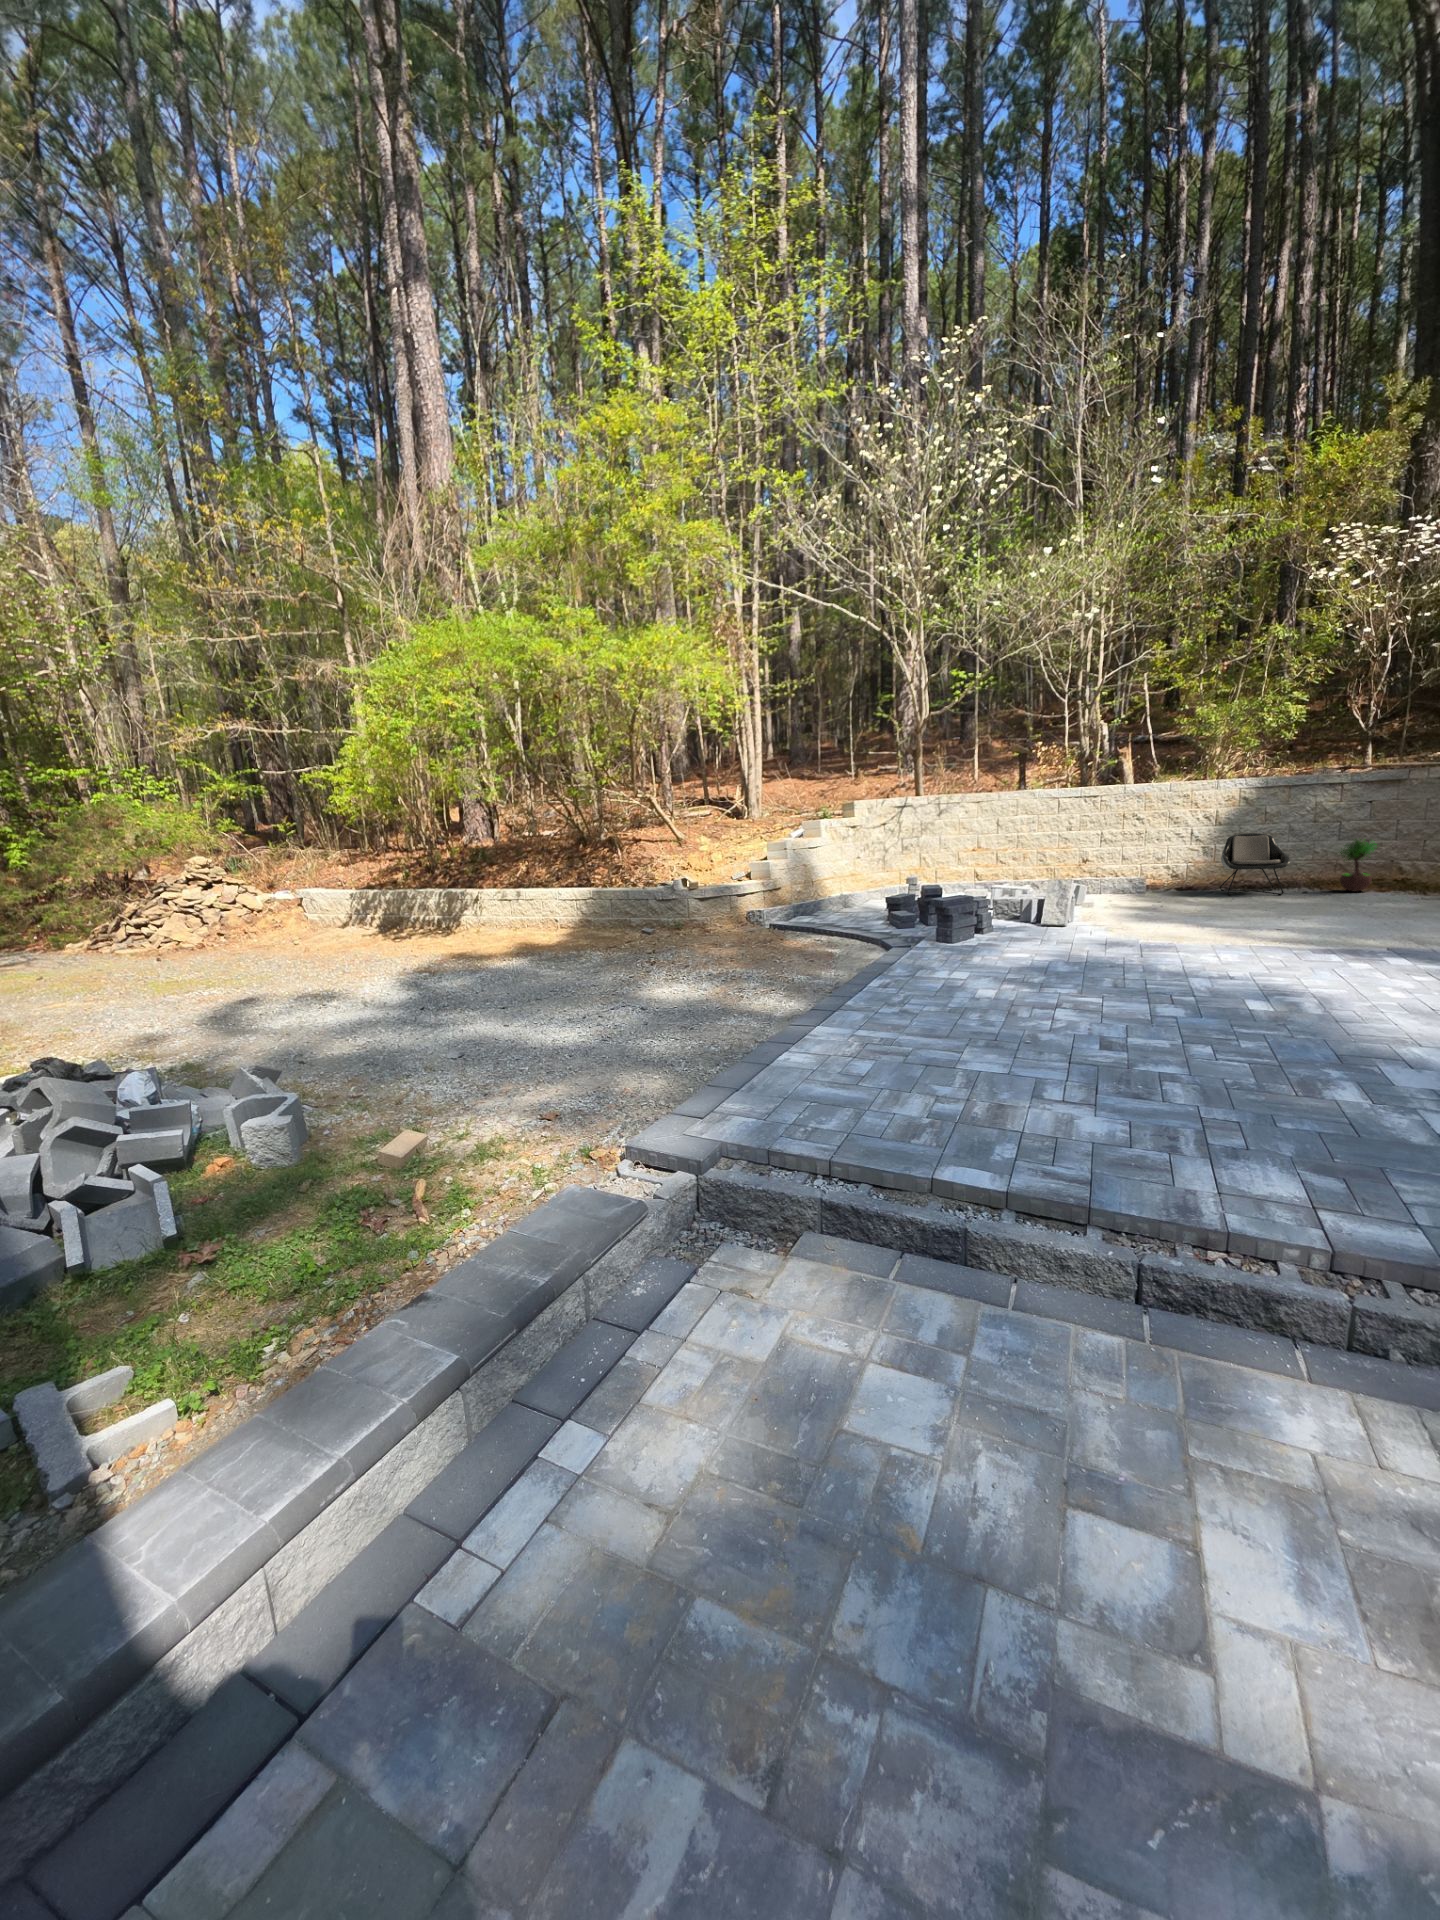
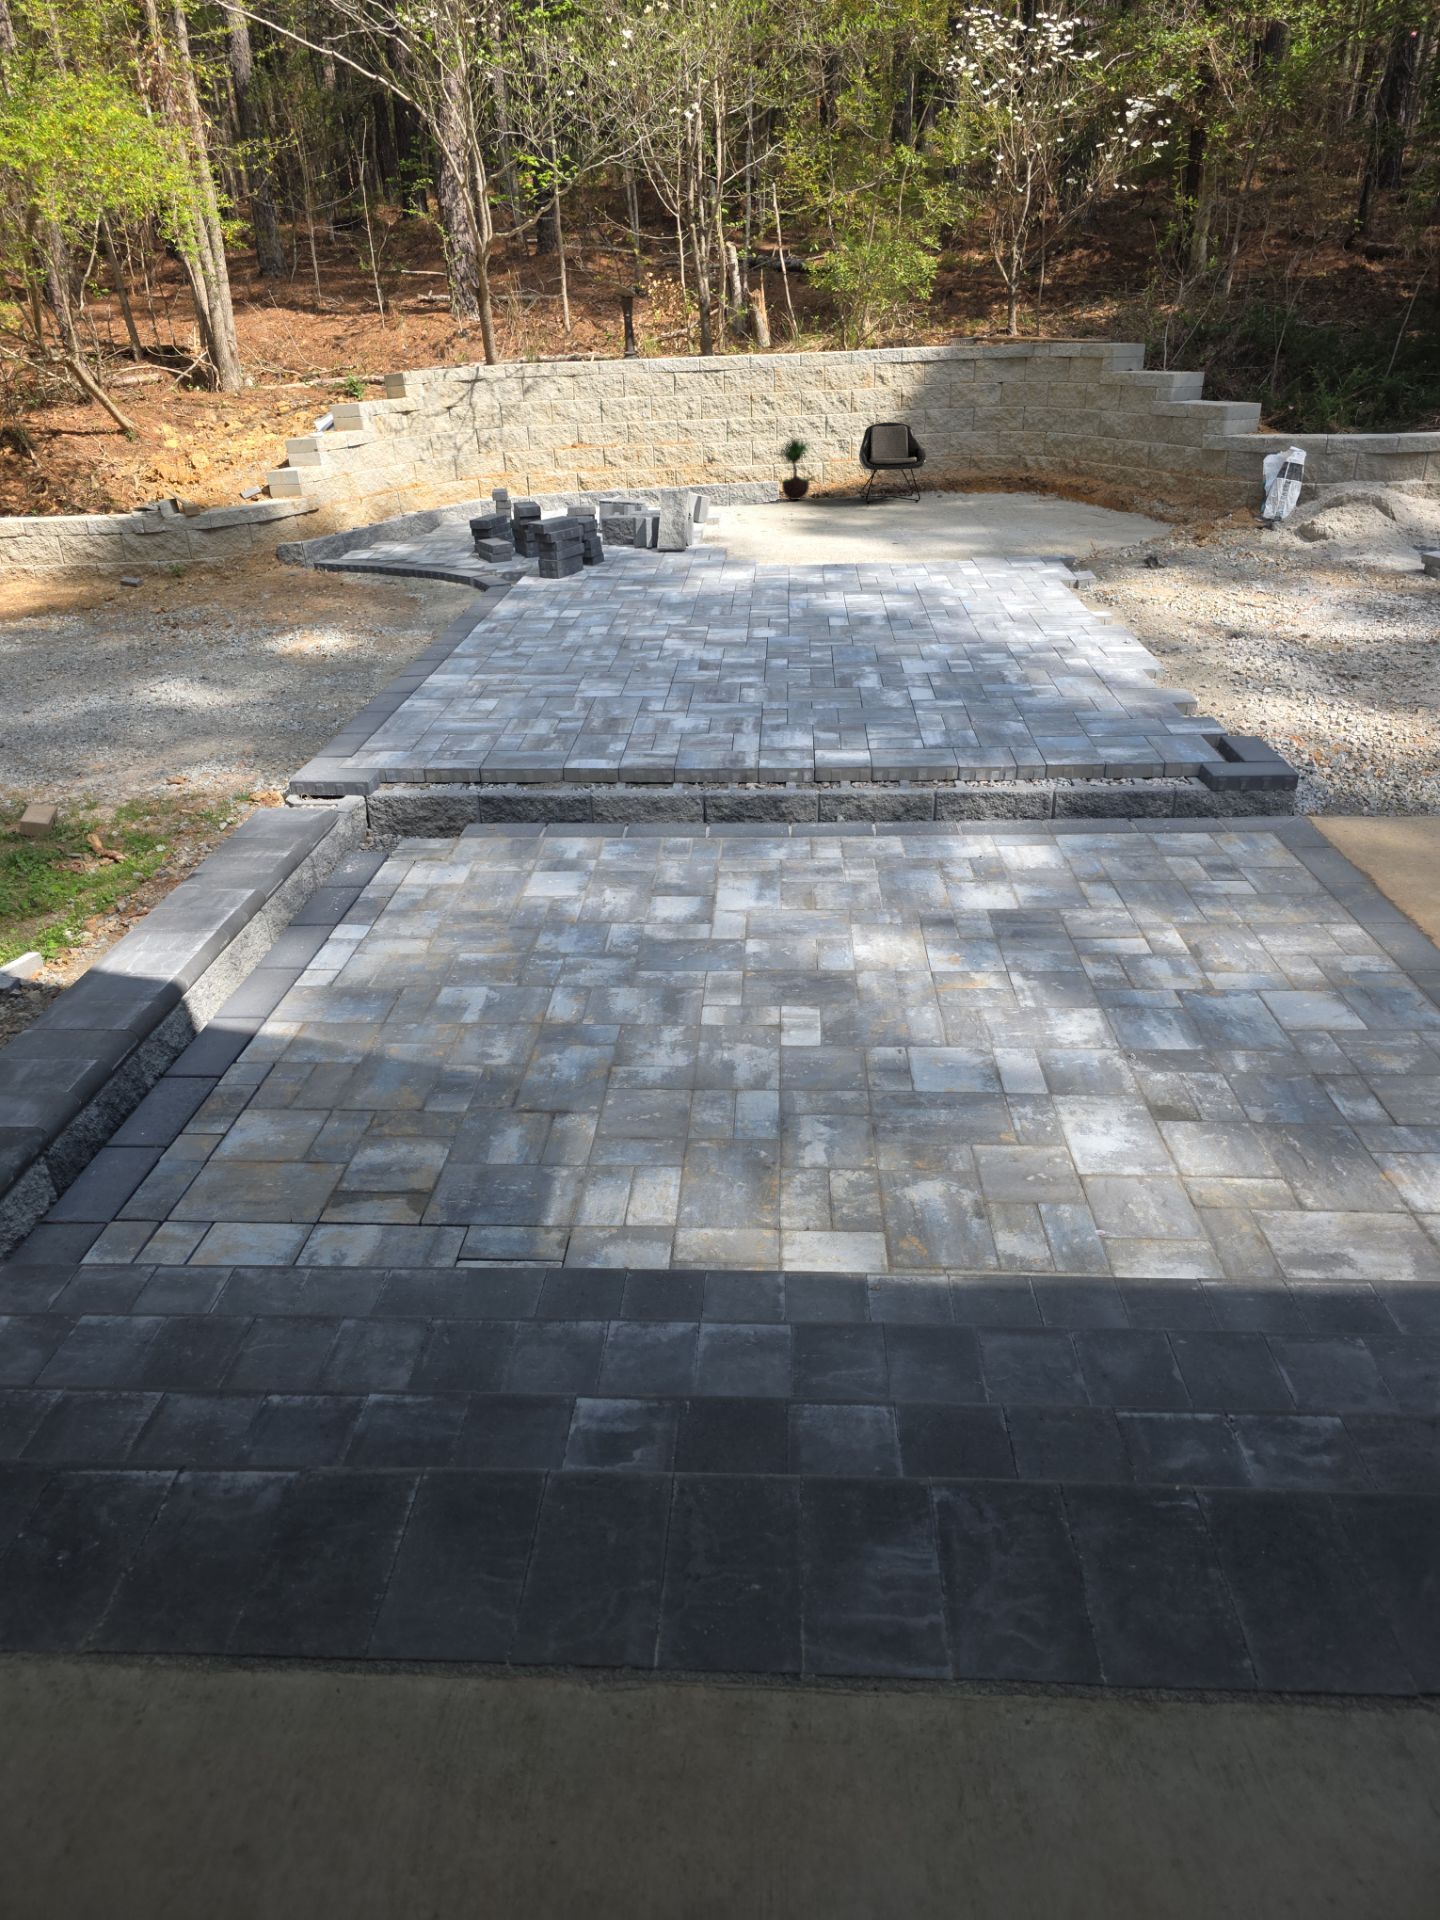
potted tree: present [1340,839,1376,892] -> present [779,438,809,500]

